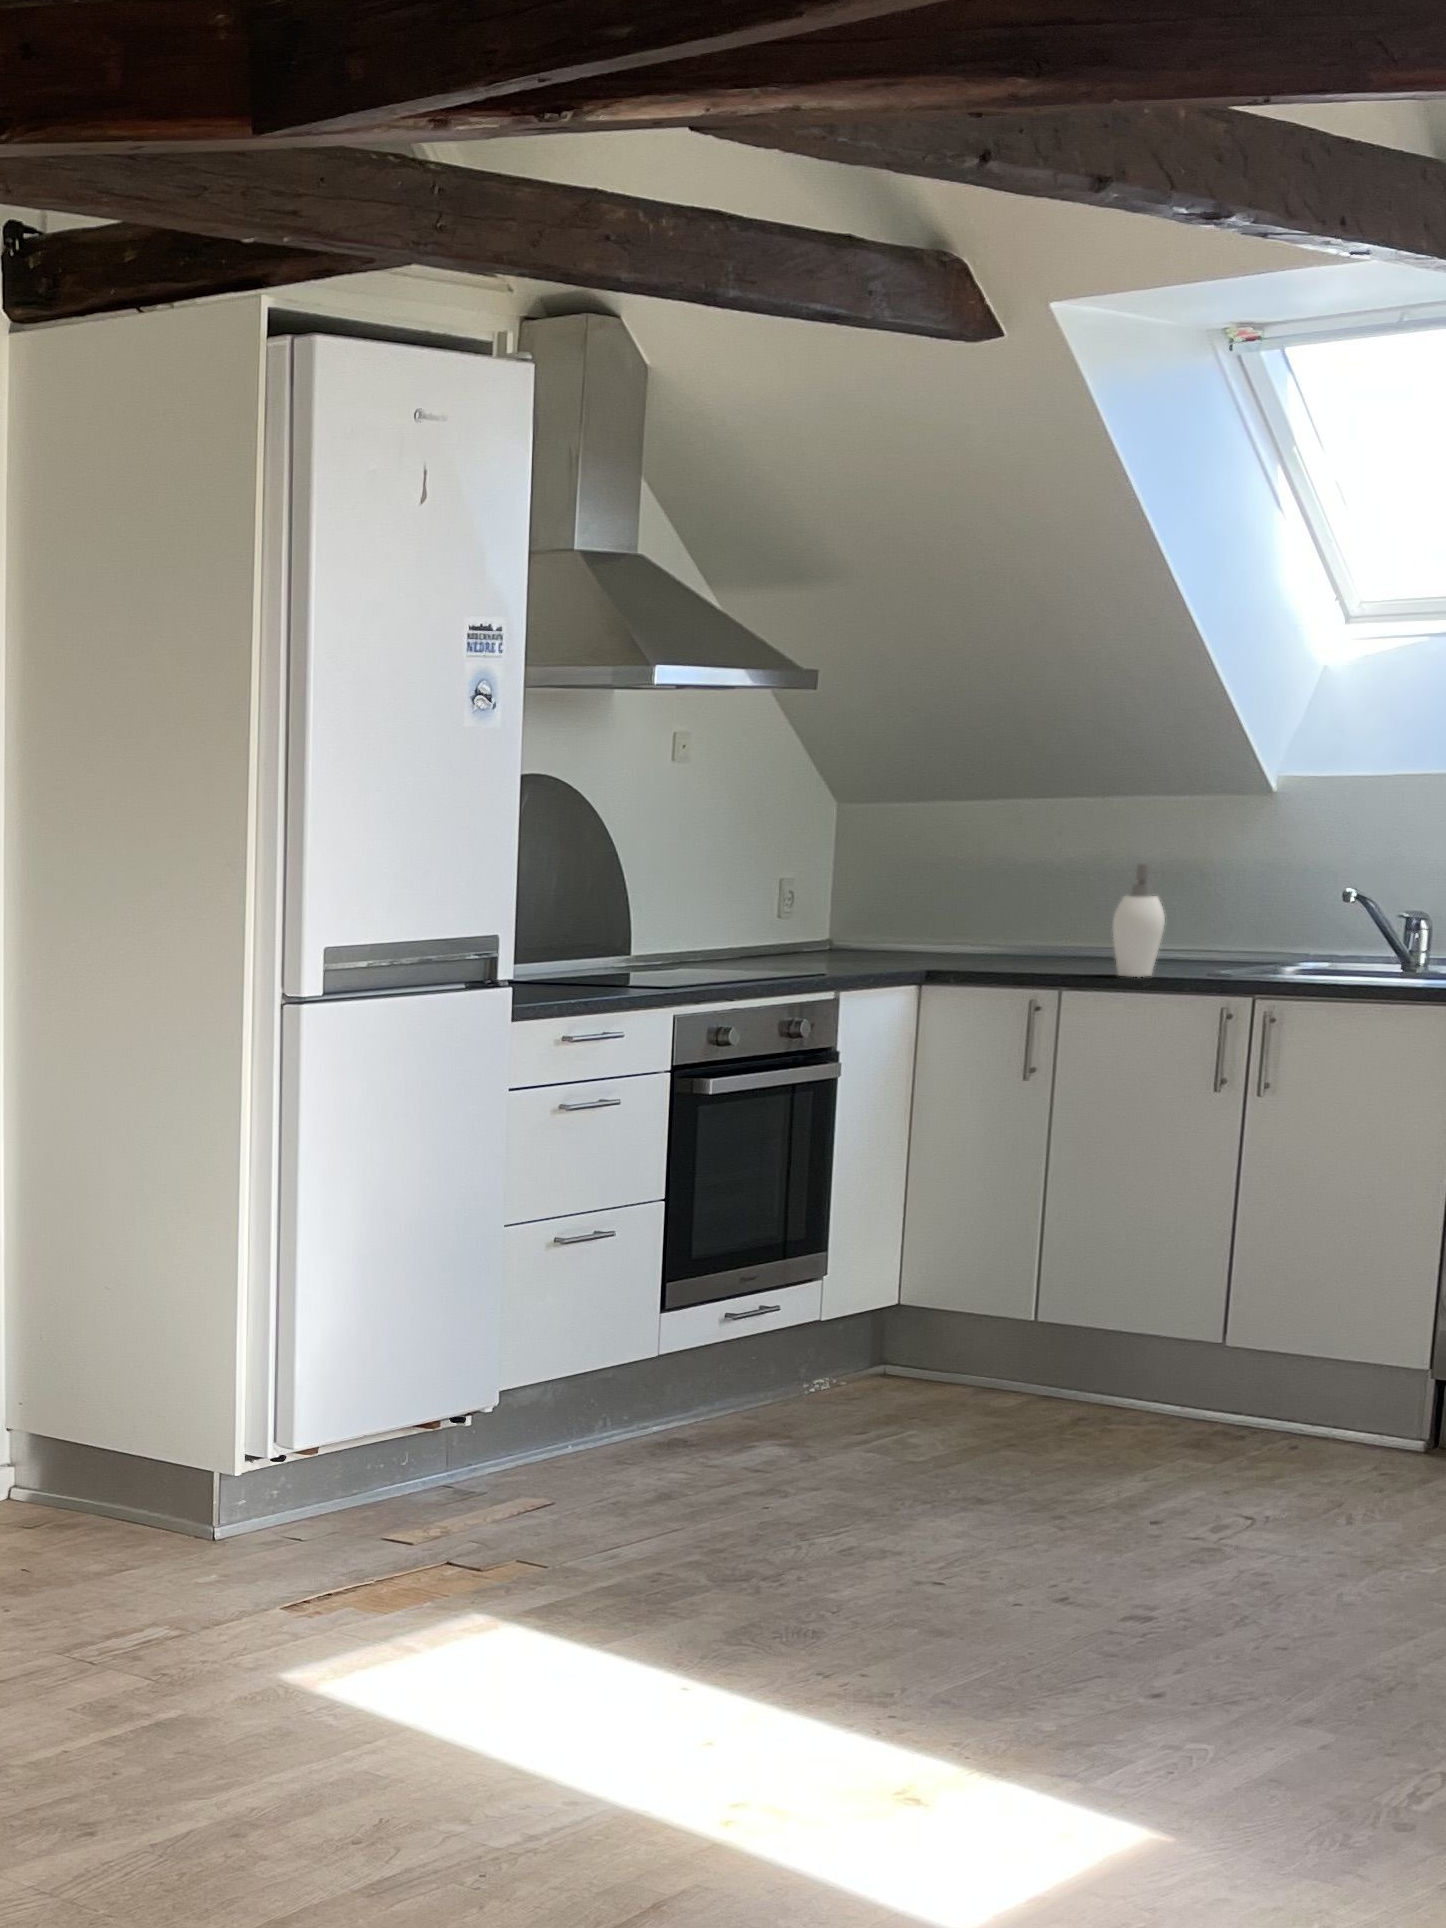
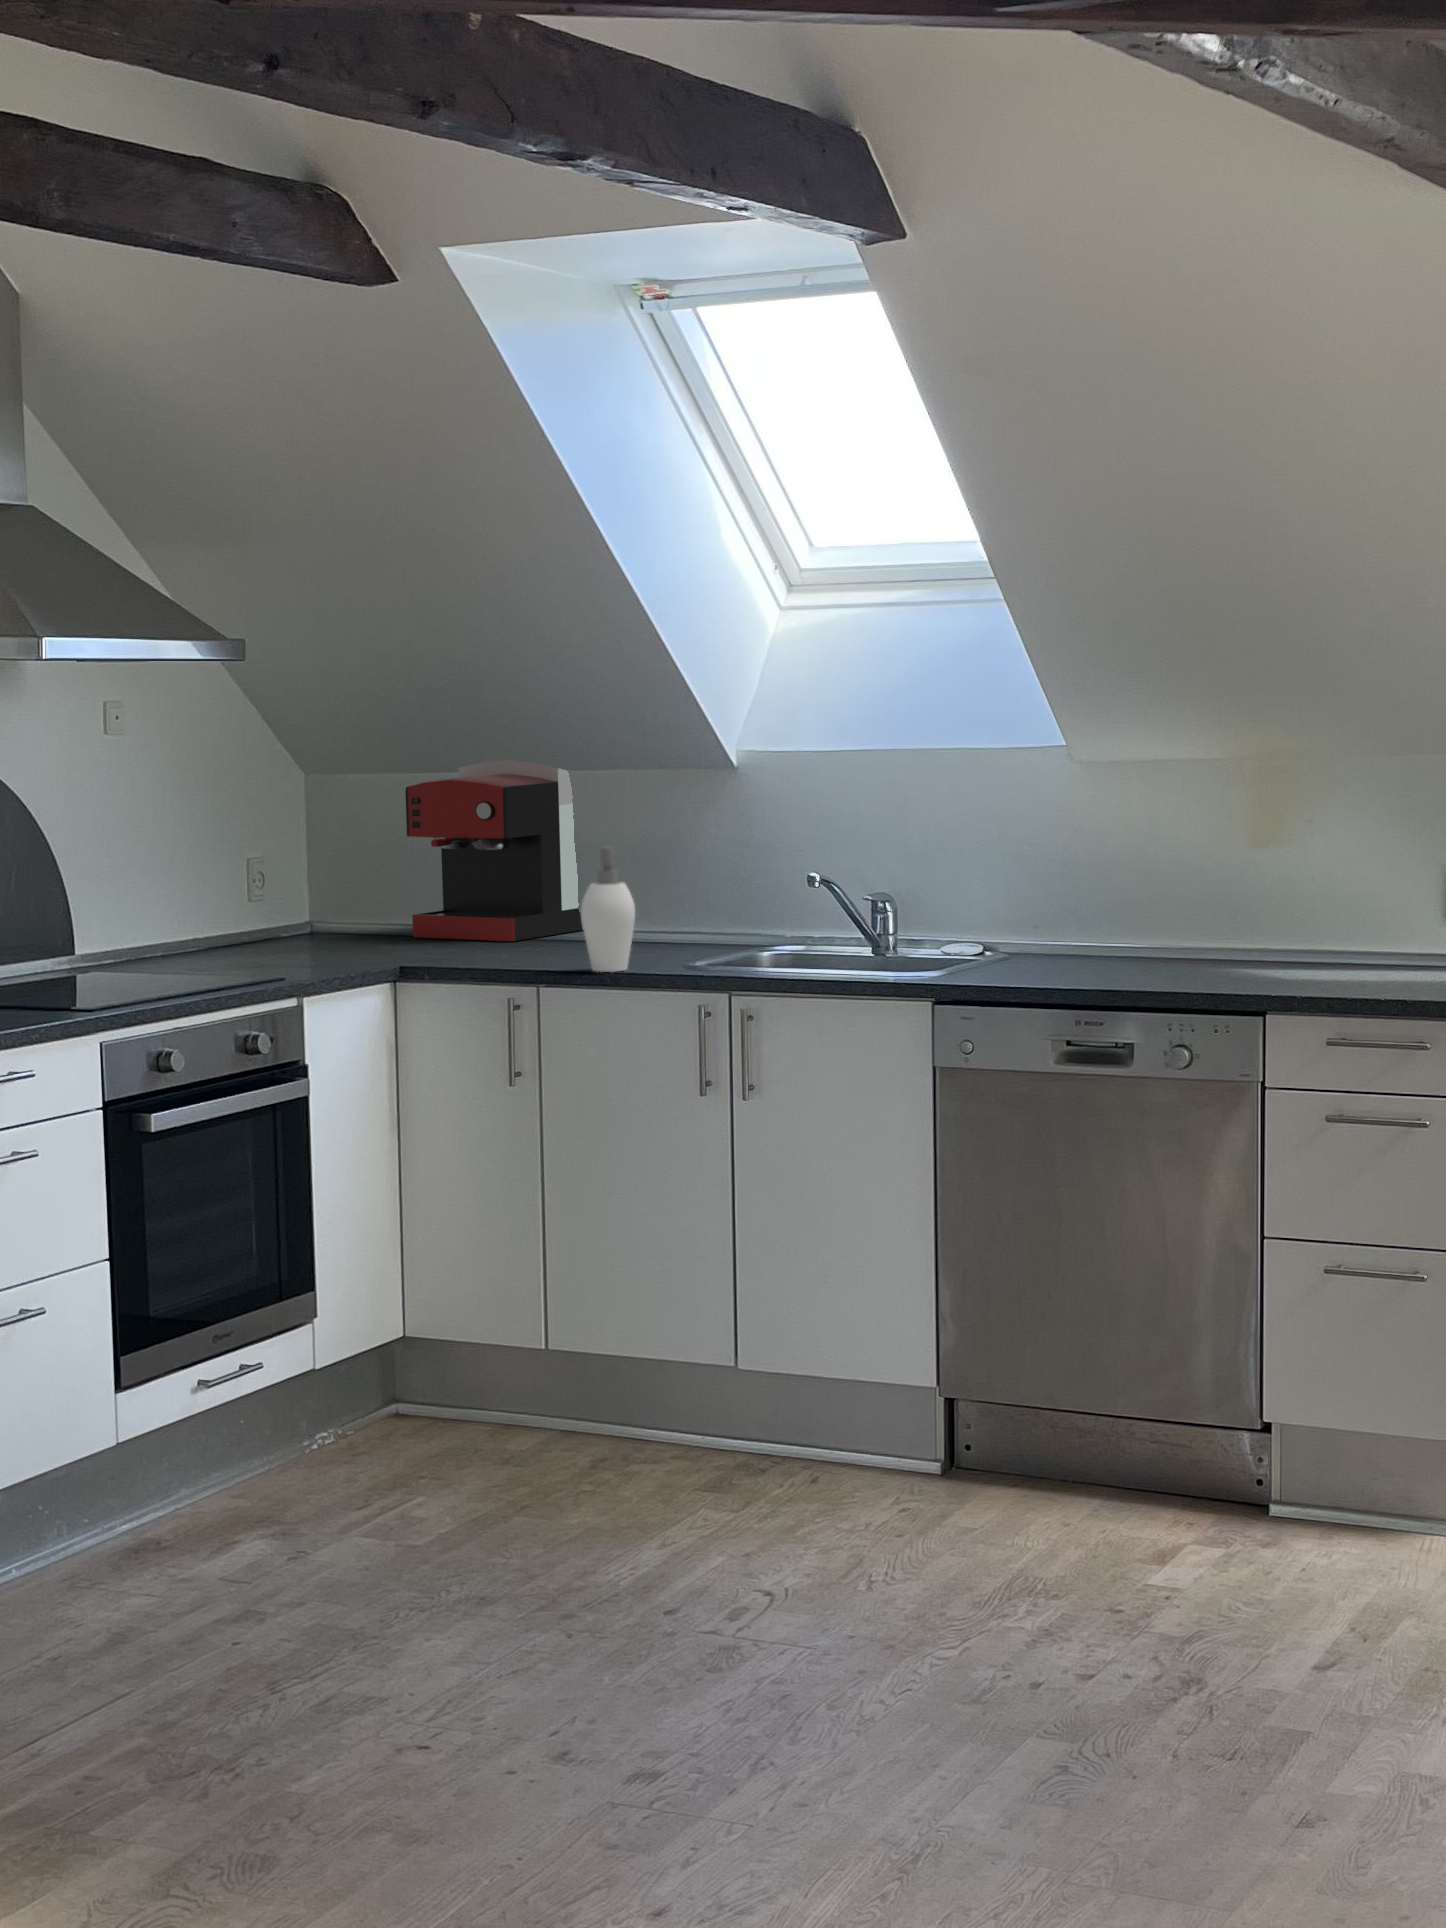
coffee maker: none [933,787,1109,952] -> present [405,760,584,941]

